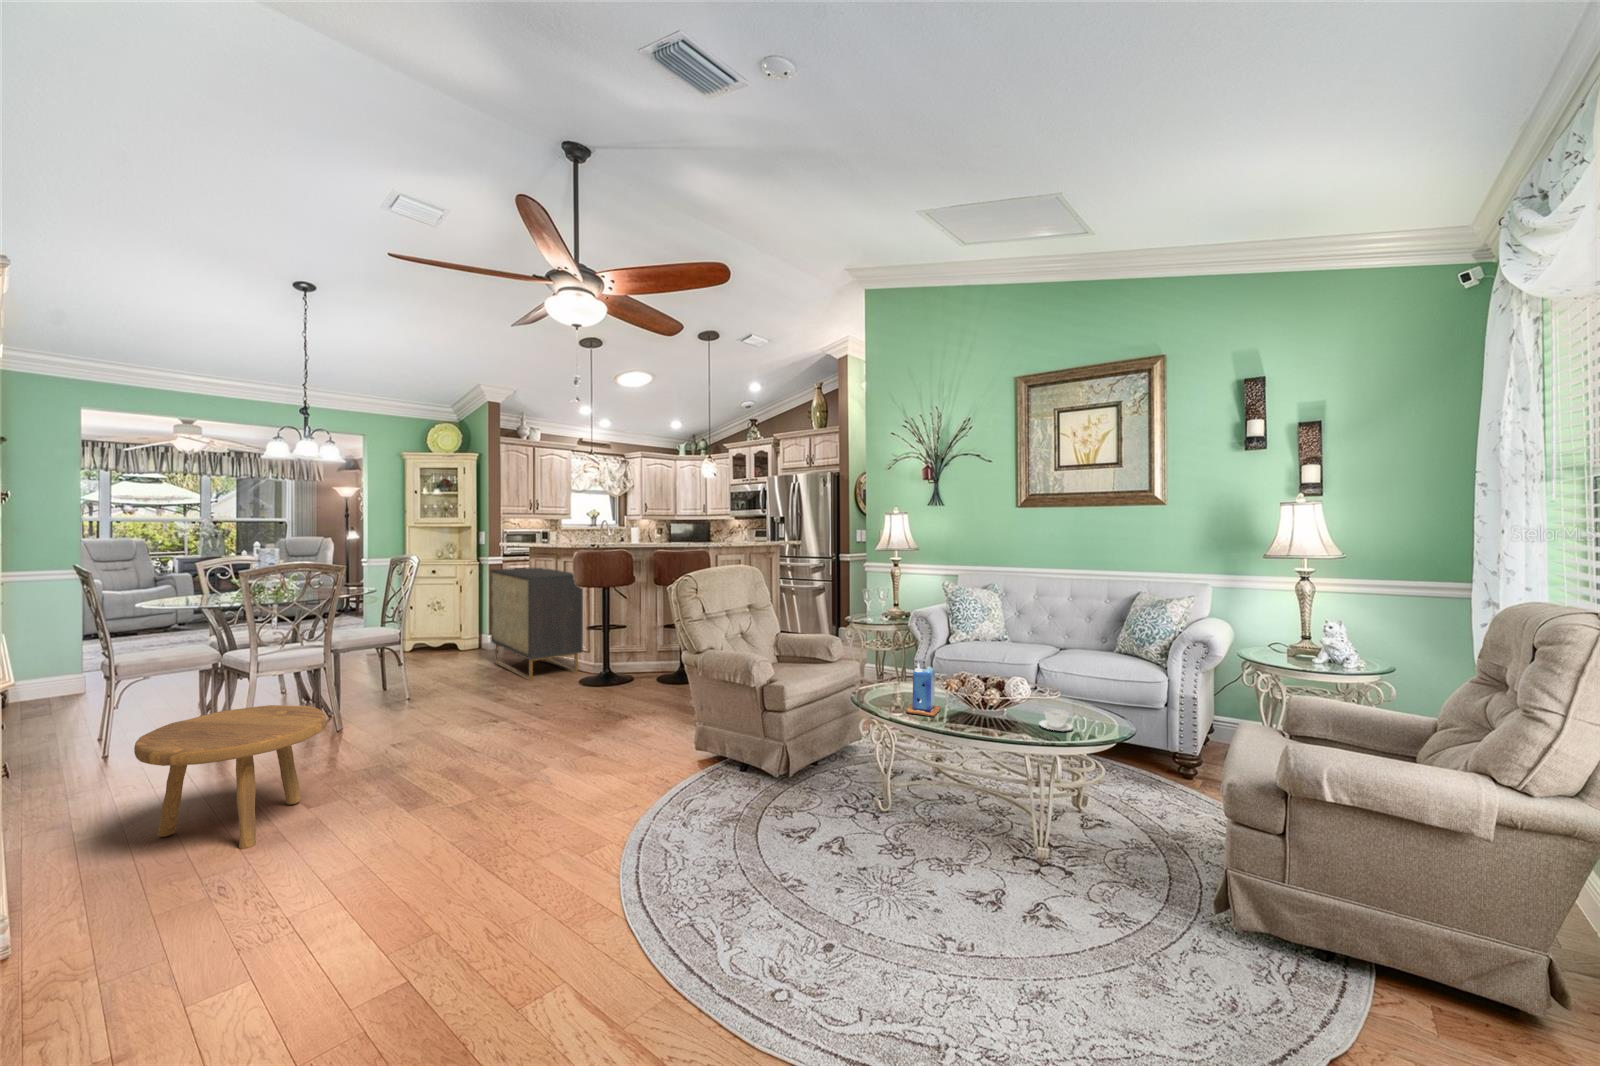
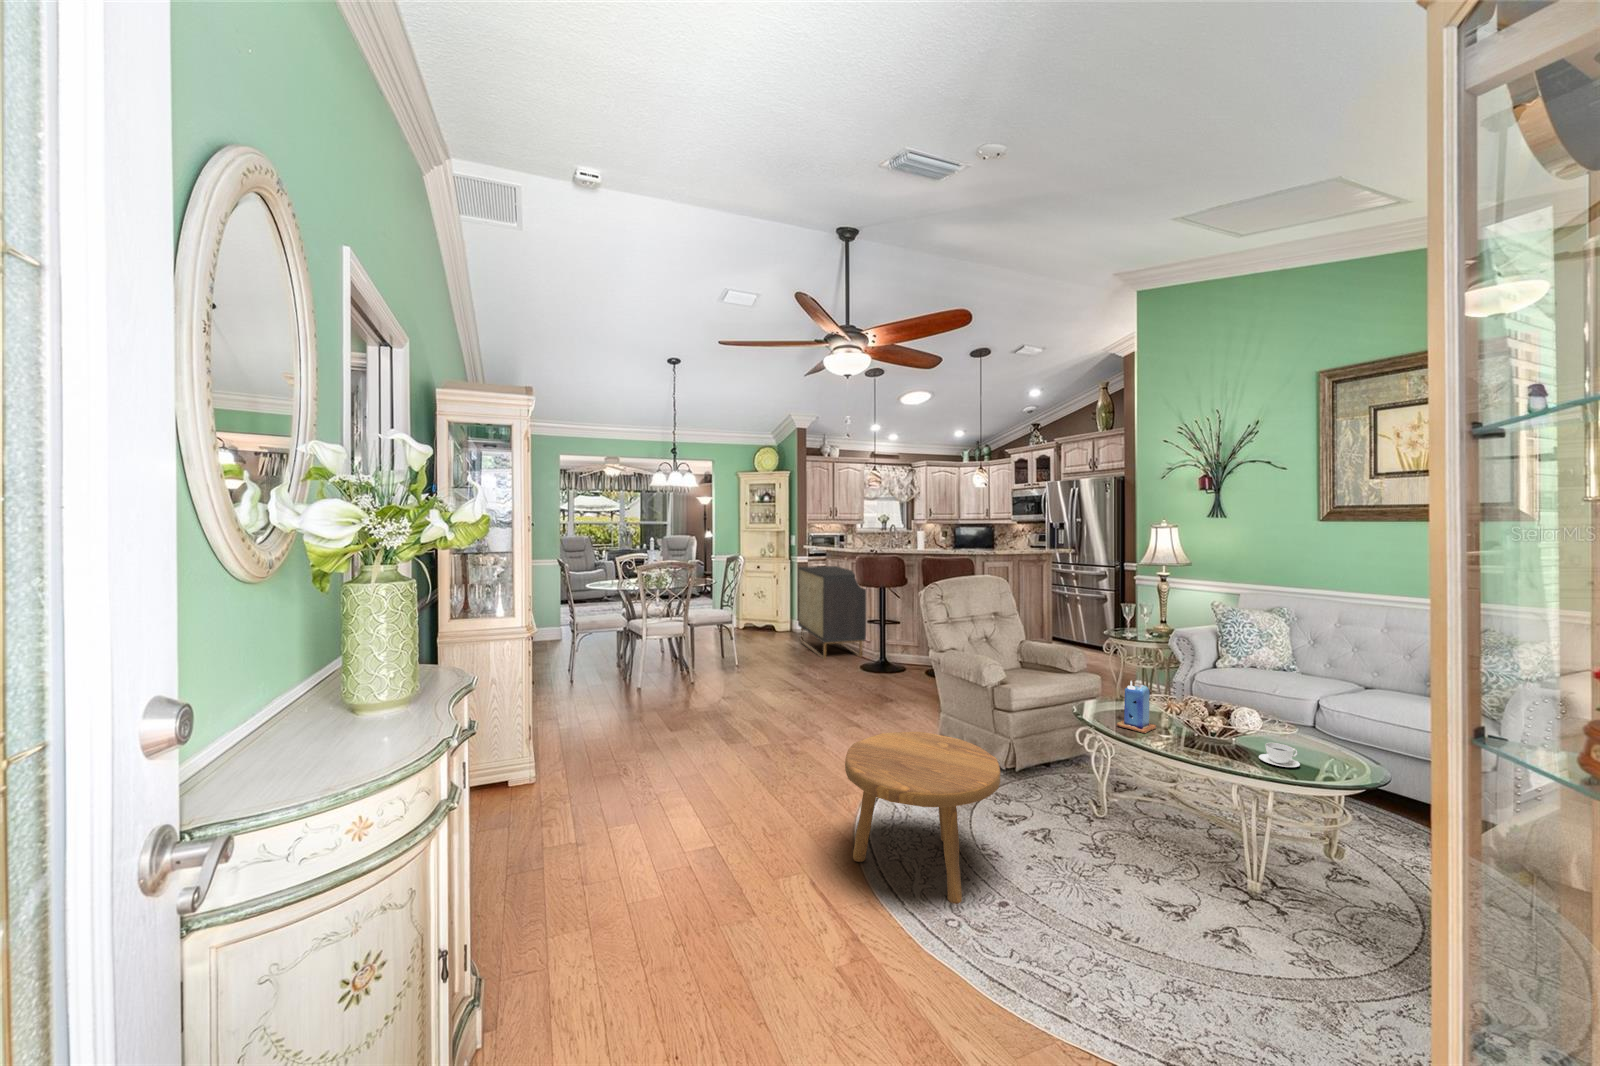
footstool: present [134,705,326,849] -> present [845,732,1000,904]

